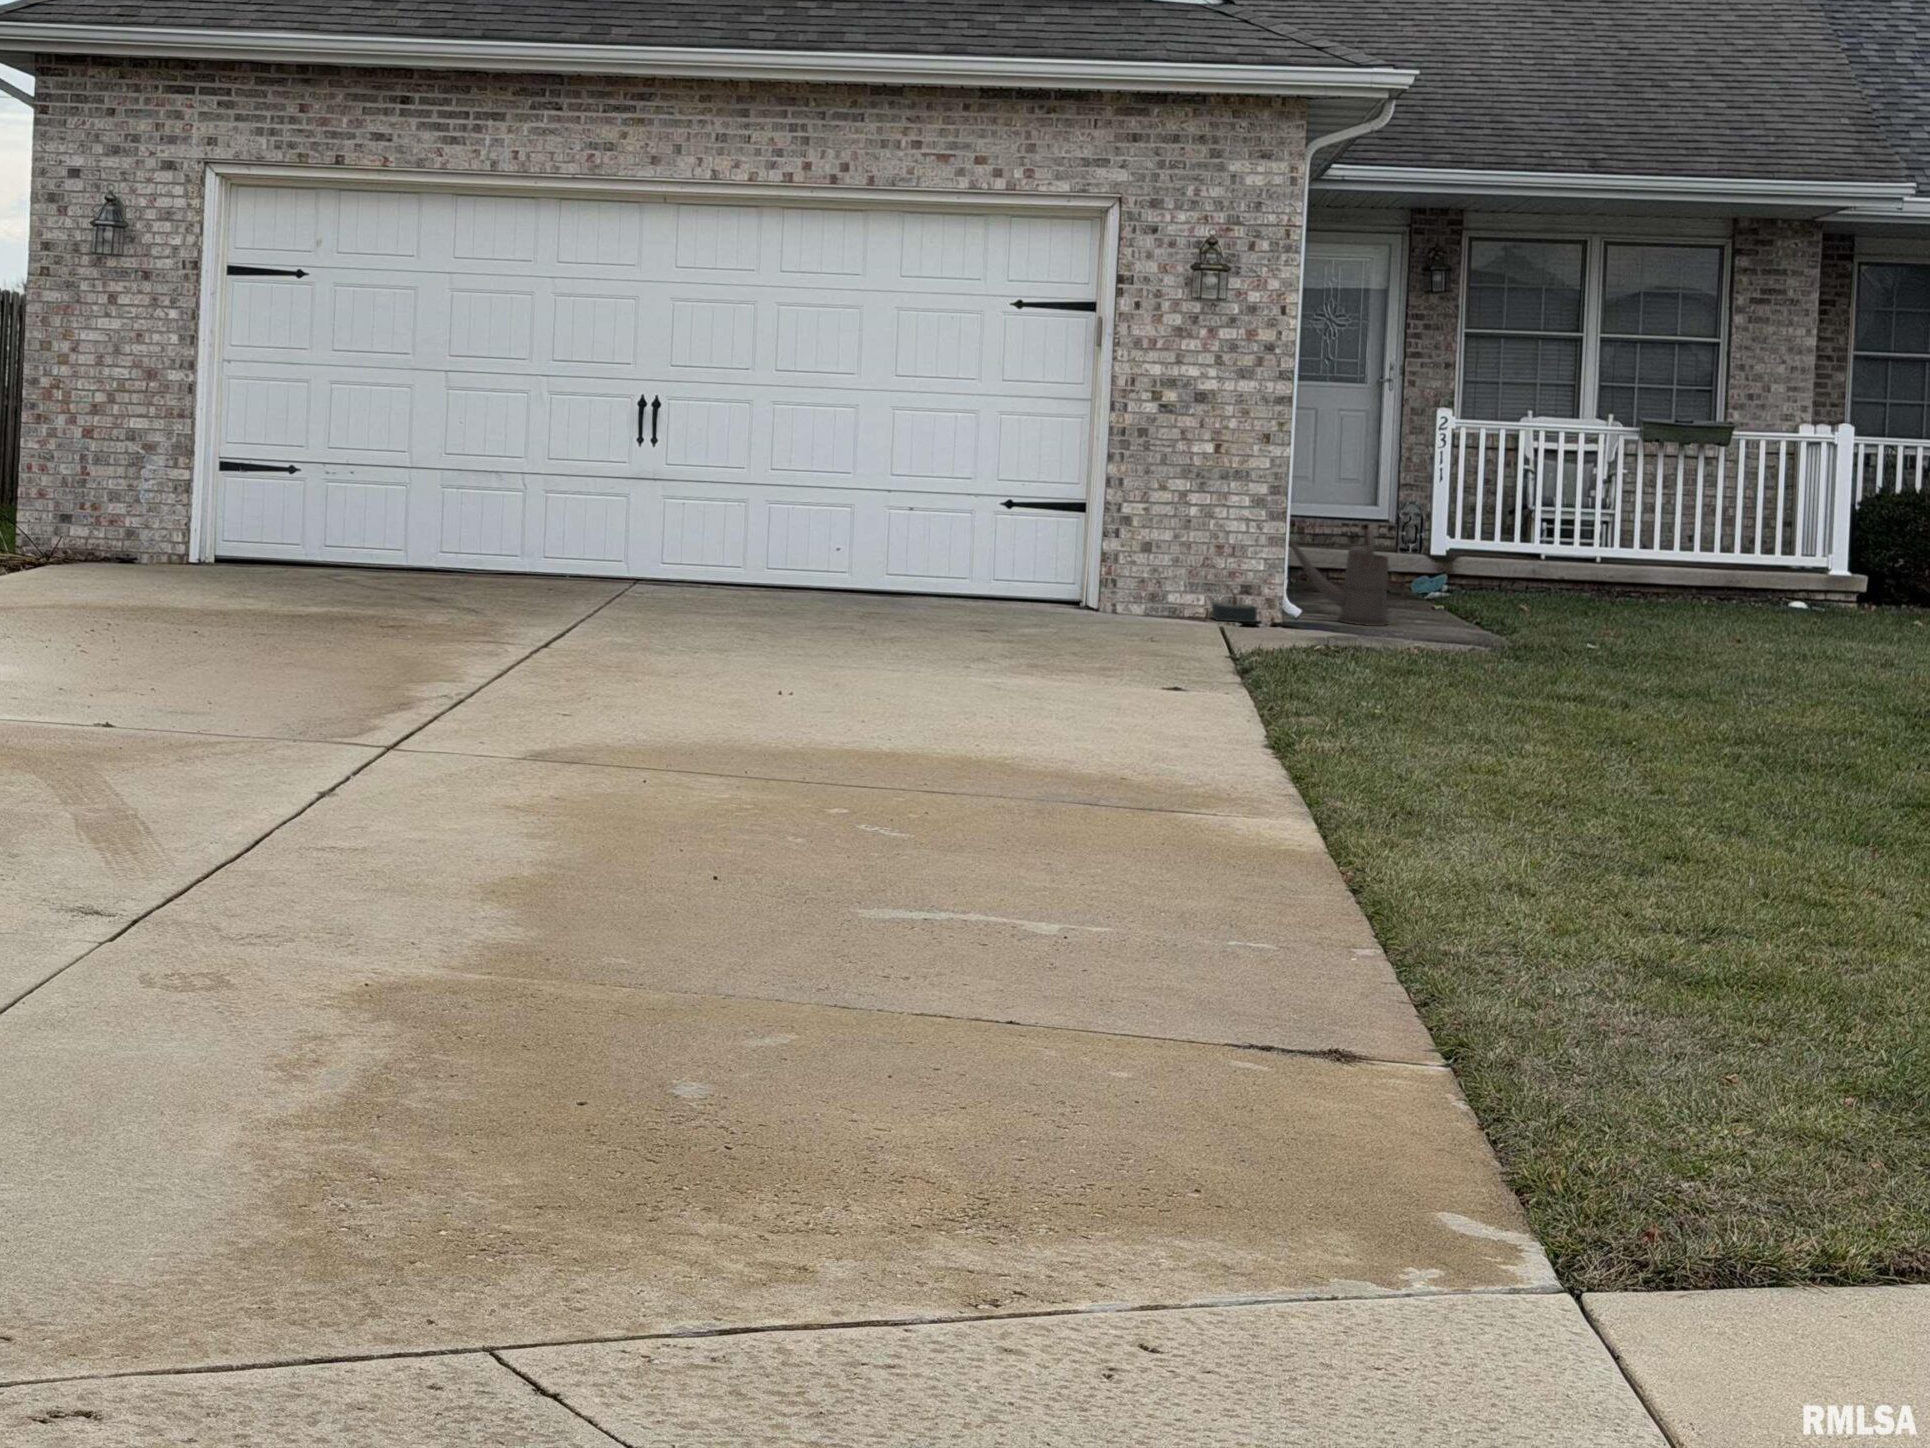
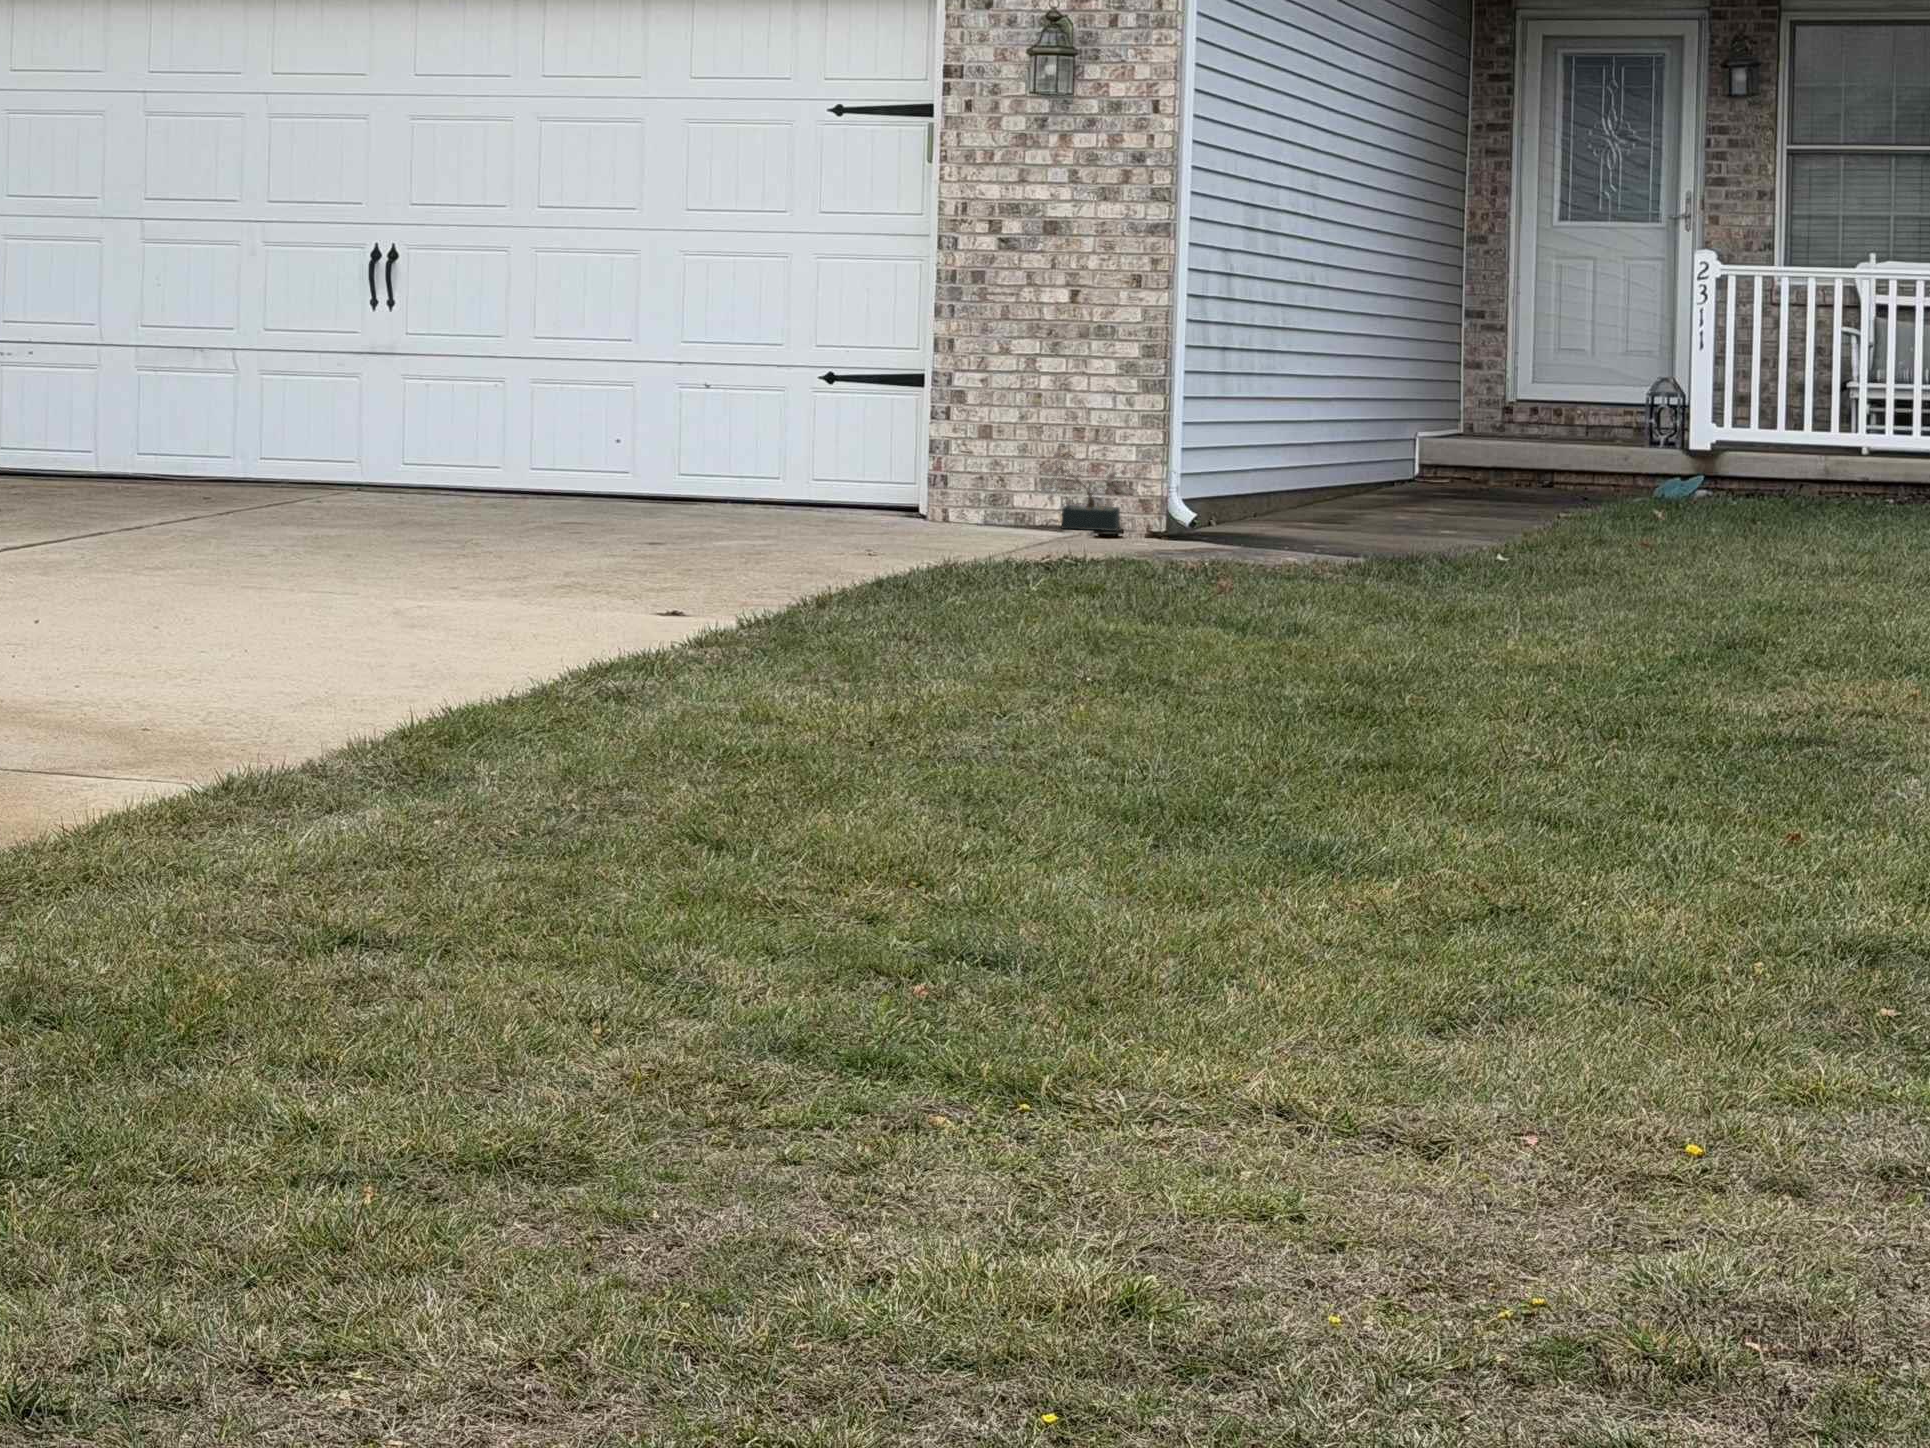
watering can: present [1289,529,1405,626] -> none [1181,403,1336,535]

